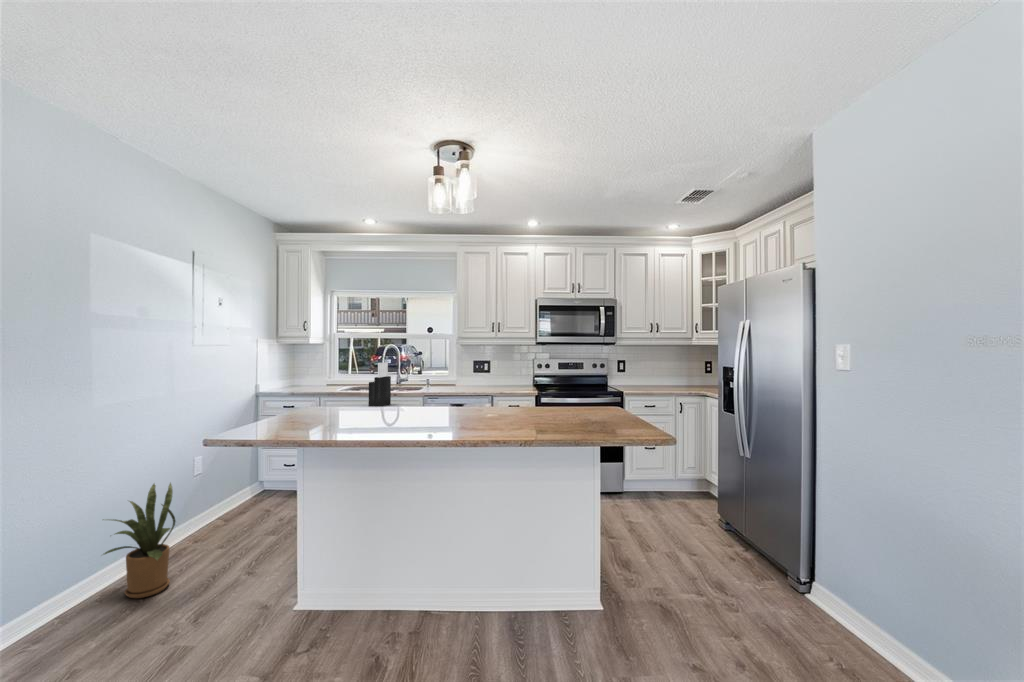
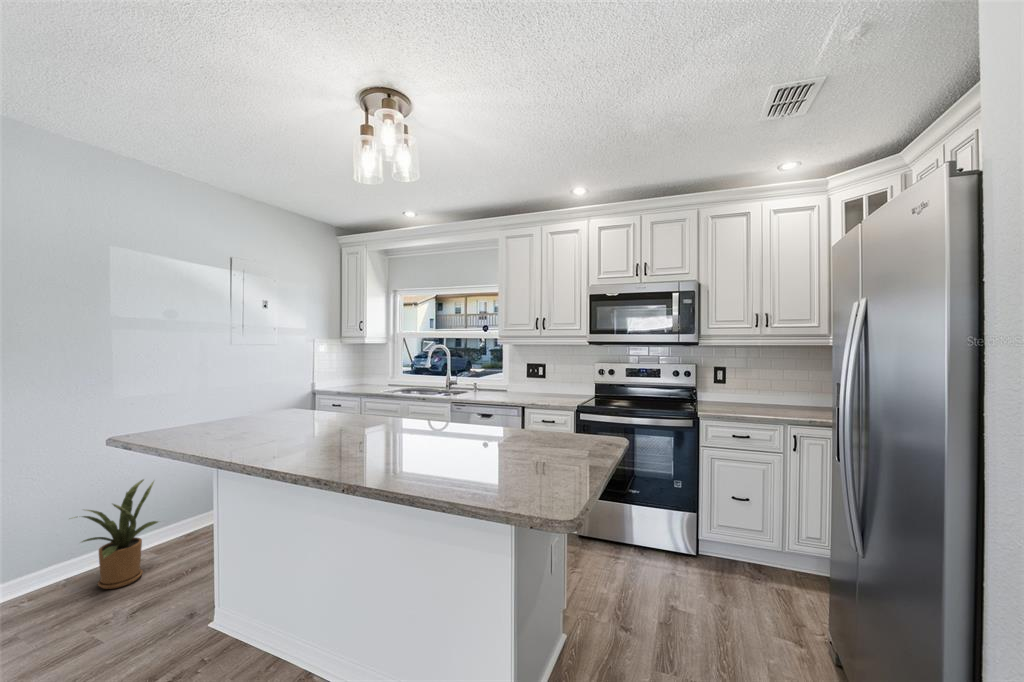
knife block: present [369,362,391,407] -> none [384,365,412,414]

